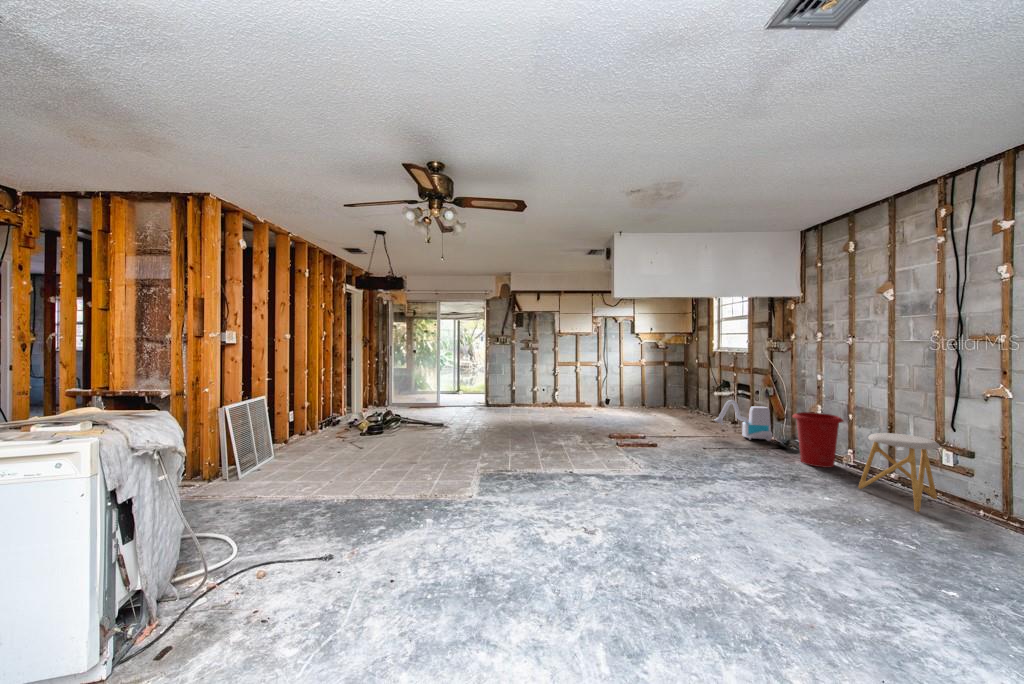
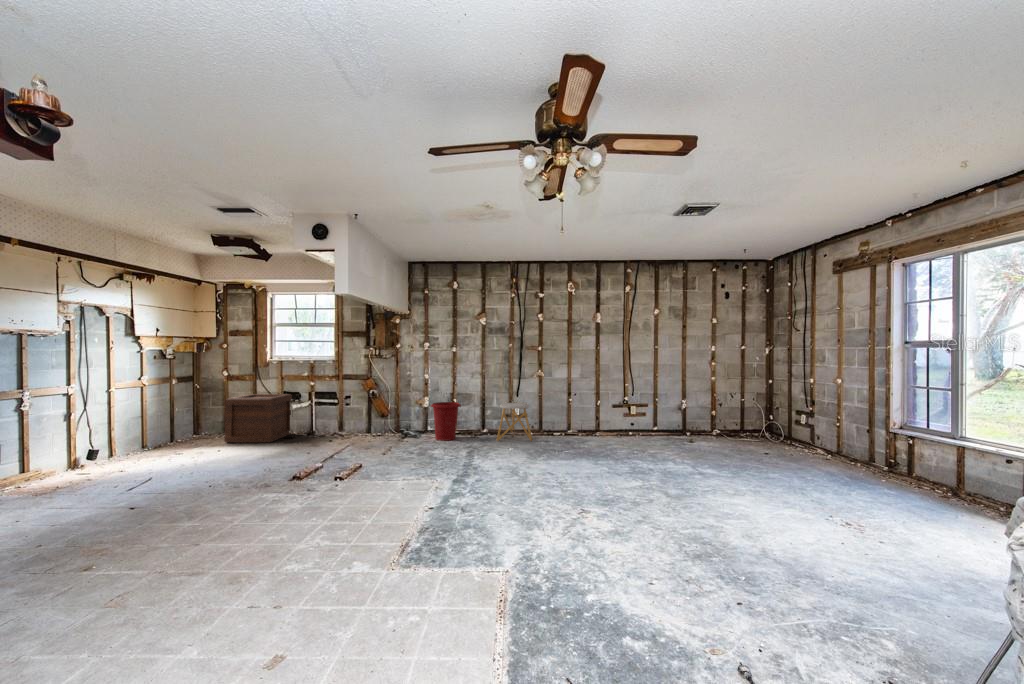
wooden crate: none [672,379,725,420] -> present [224,394,292,443]
vacuum cleaner: present [714,400,772,441] -> none [349,406,383,440]

